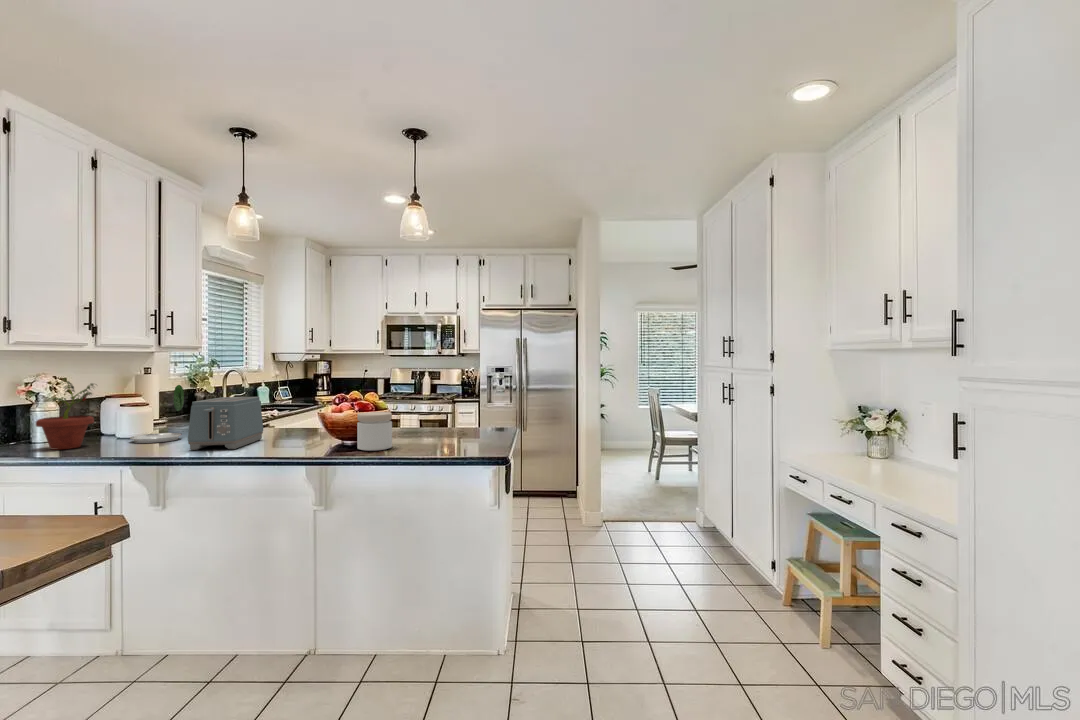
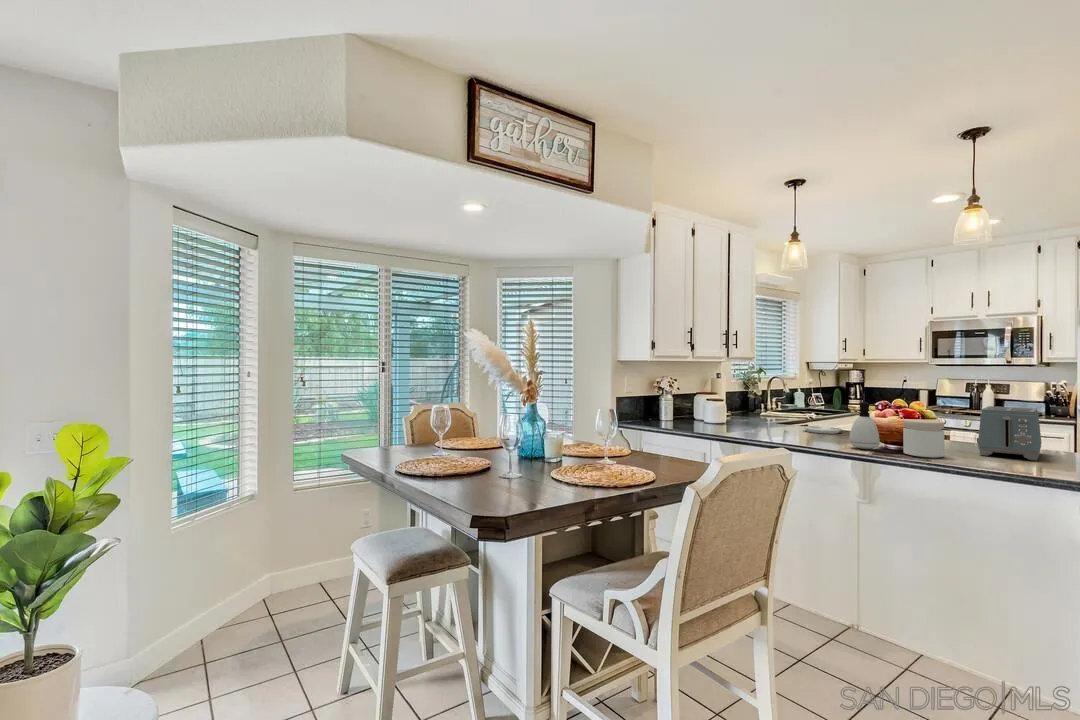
potted plant: present [36,379,94,449] -> none [663,379,694,425]
plate: present [130,385,184,443] -> present [803,389,841,434]
toaster: present [188,397,263,450] -> present [978,406,1042,461]
soap dispenser: none [305,398,336,450] -> present [850,402,880,449]

